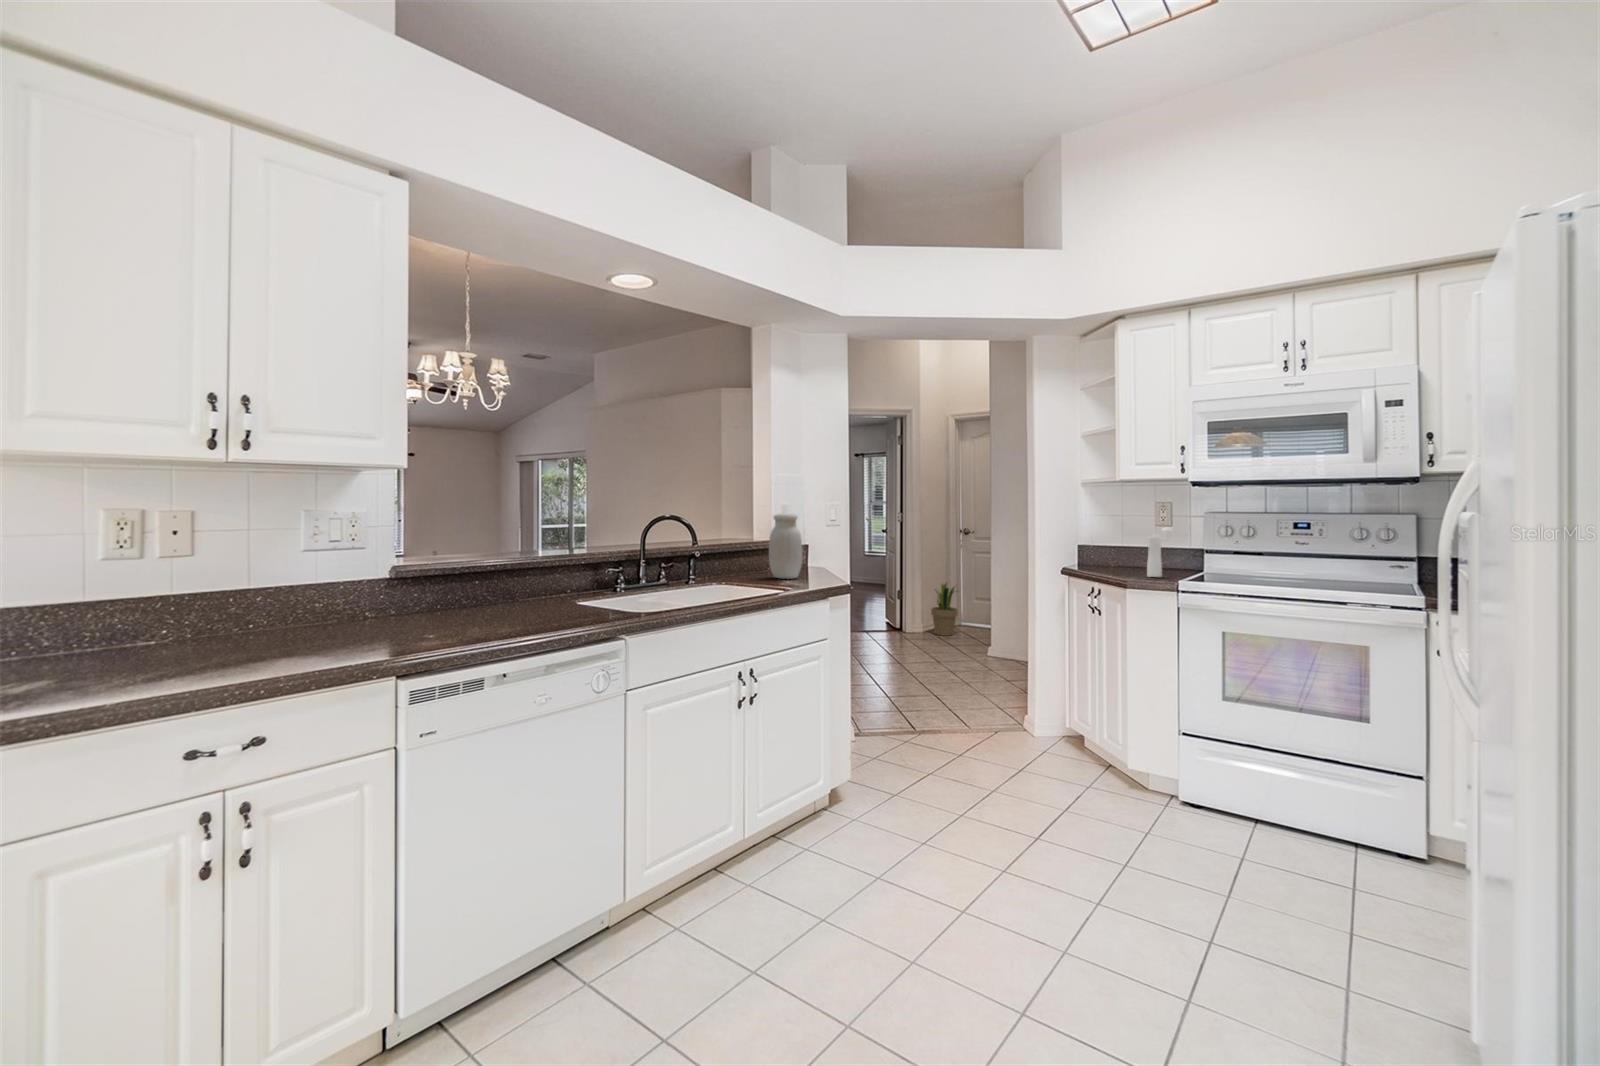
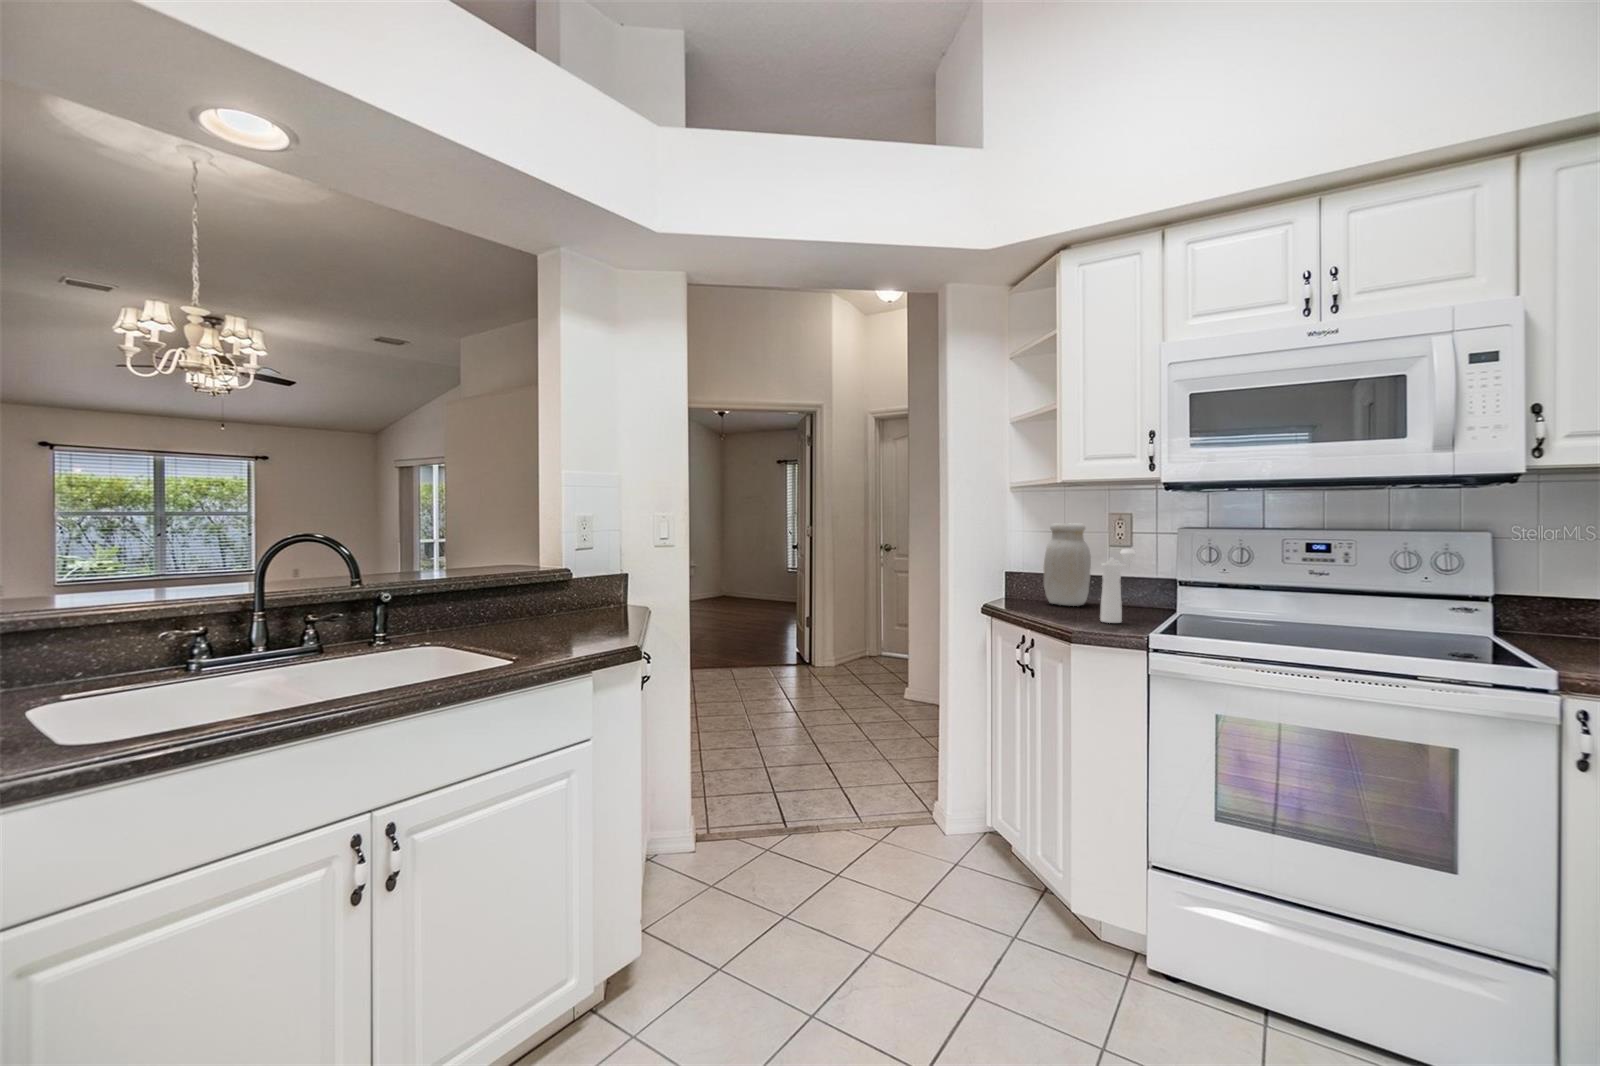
jar: present [769,514,802,579] -> present [1044,523,1091,606]
potted plant: present [931,583,958,636] -> none [846,605,878,668]

